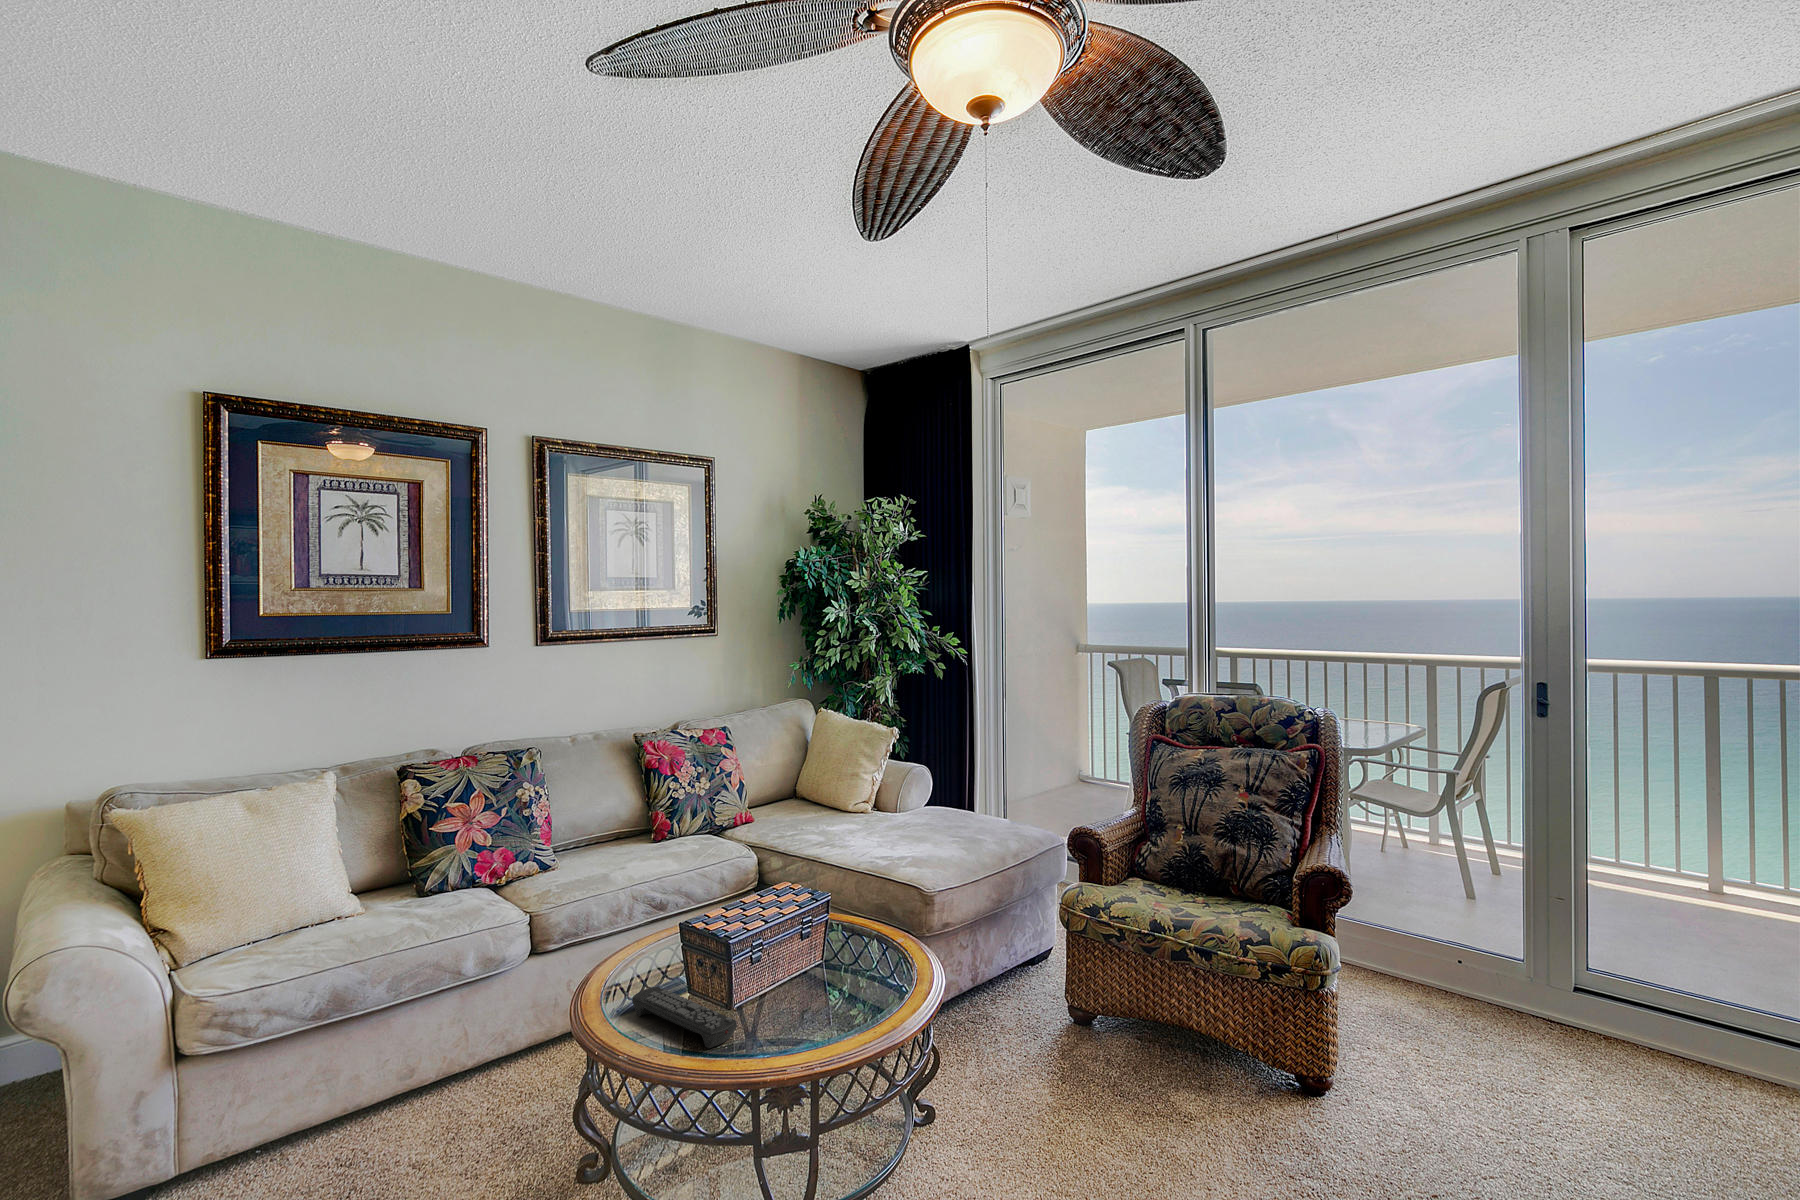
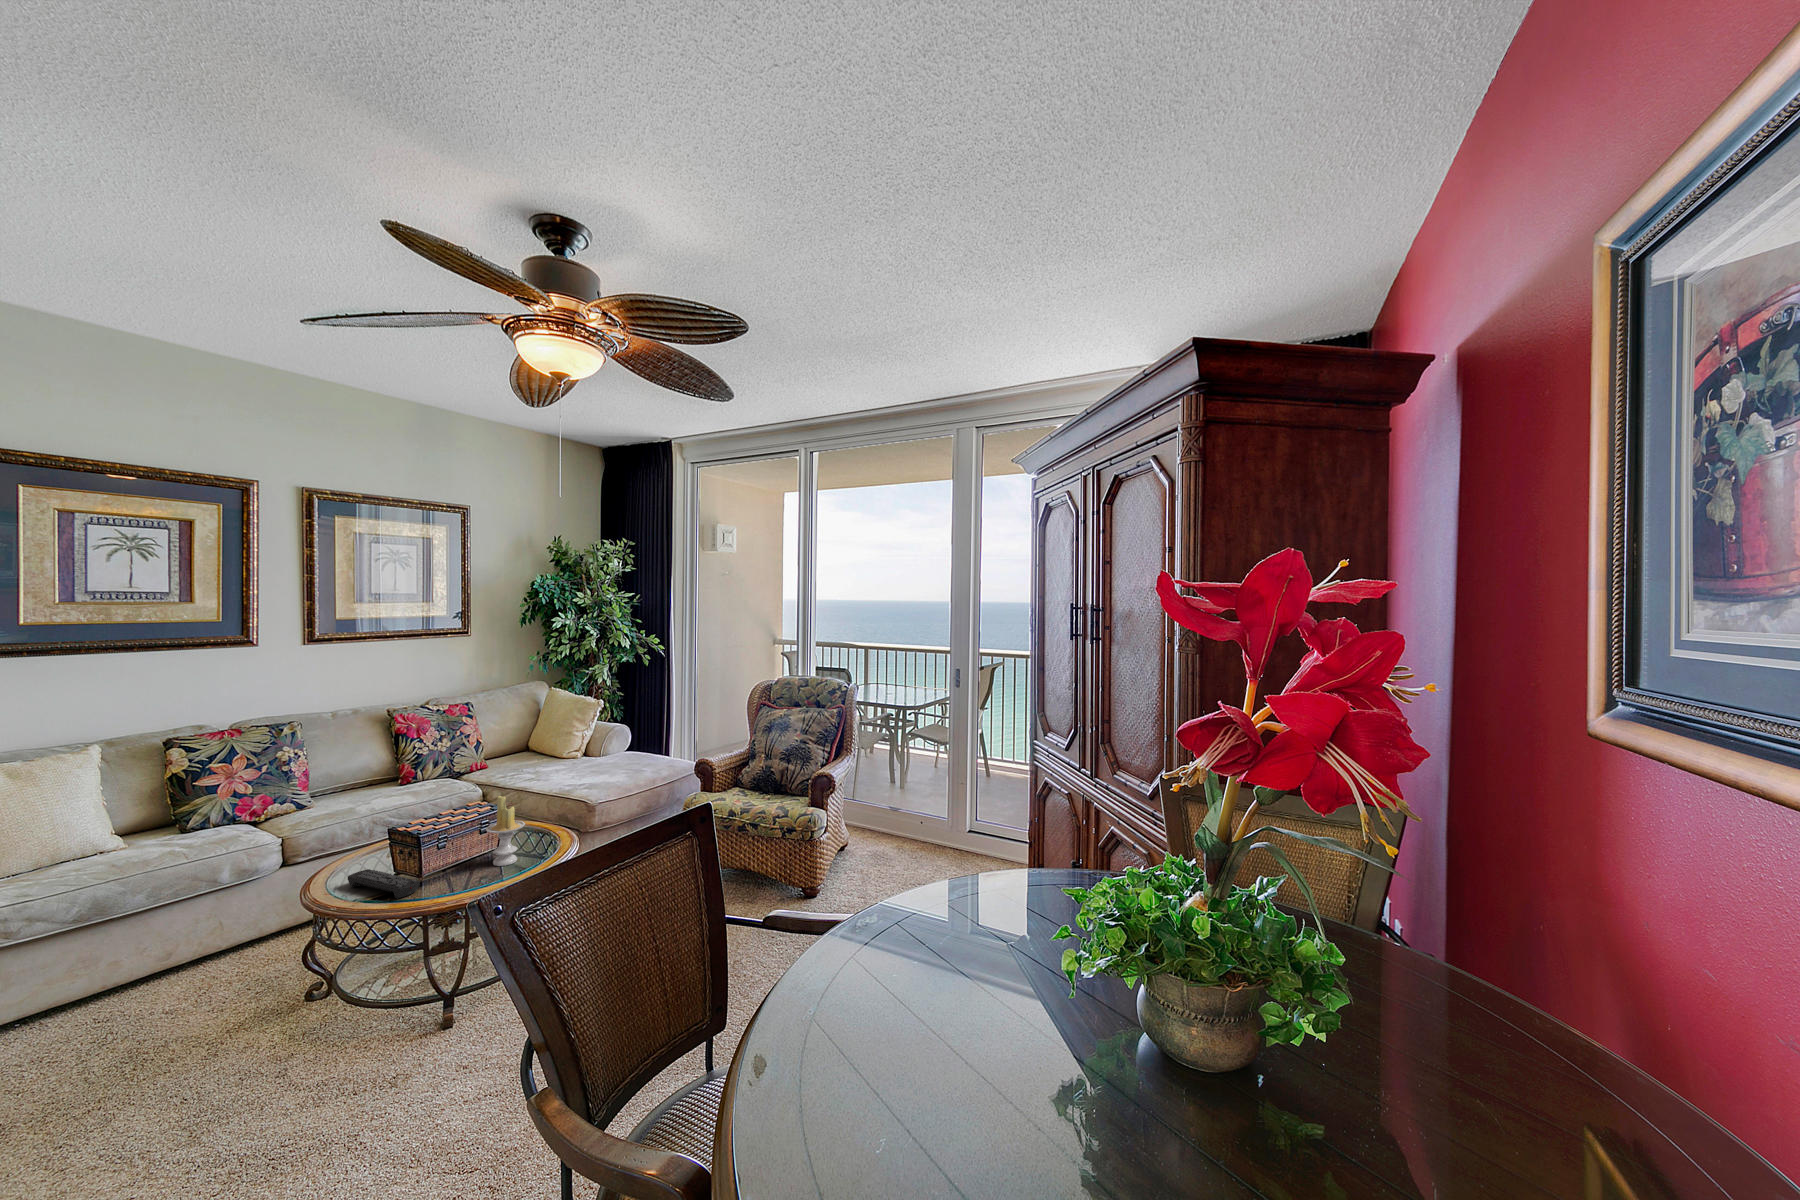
candle: none [815,882,870,1000] -> present [486,796,525,866]

